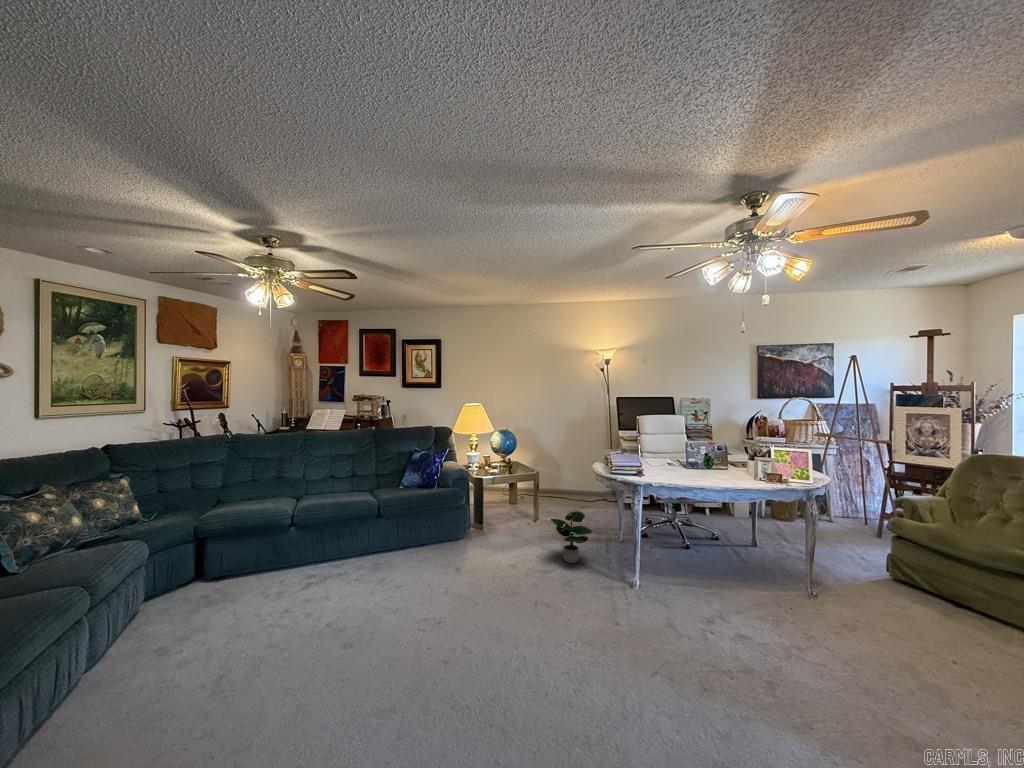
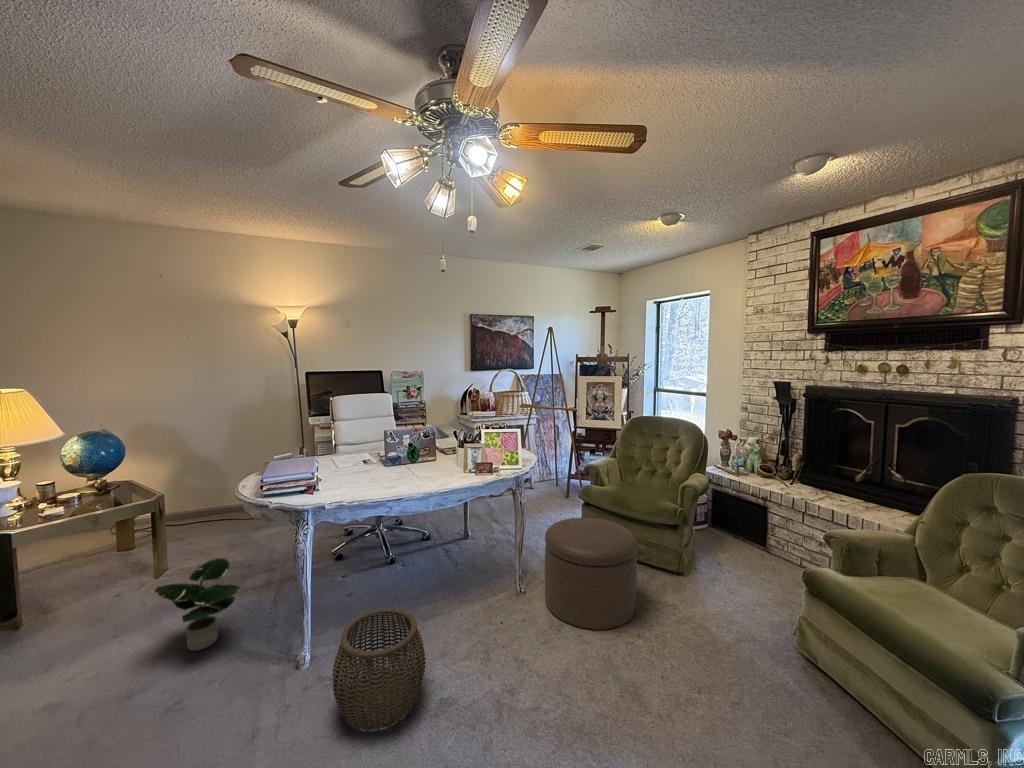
ottoman: none [841,541,963,653] -> present [545,518,637,630]
woven basket: none [659,561,726,638] -> present [332,608,426,731]

